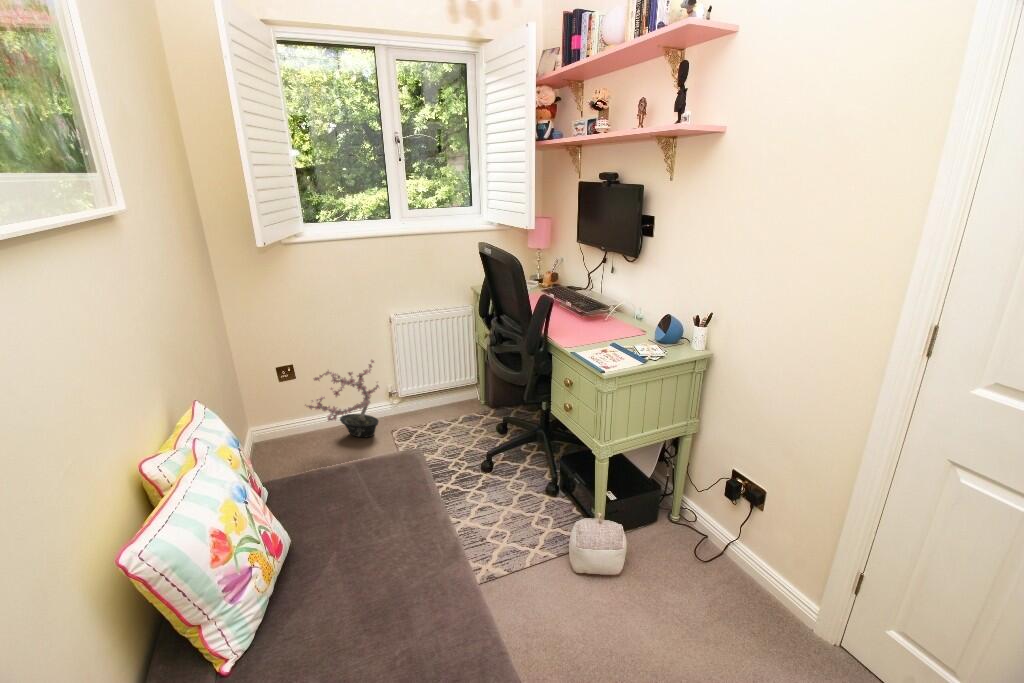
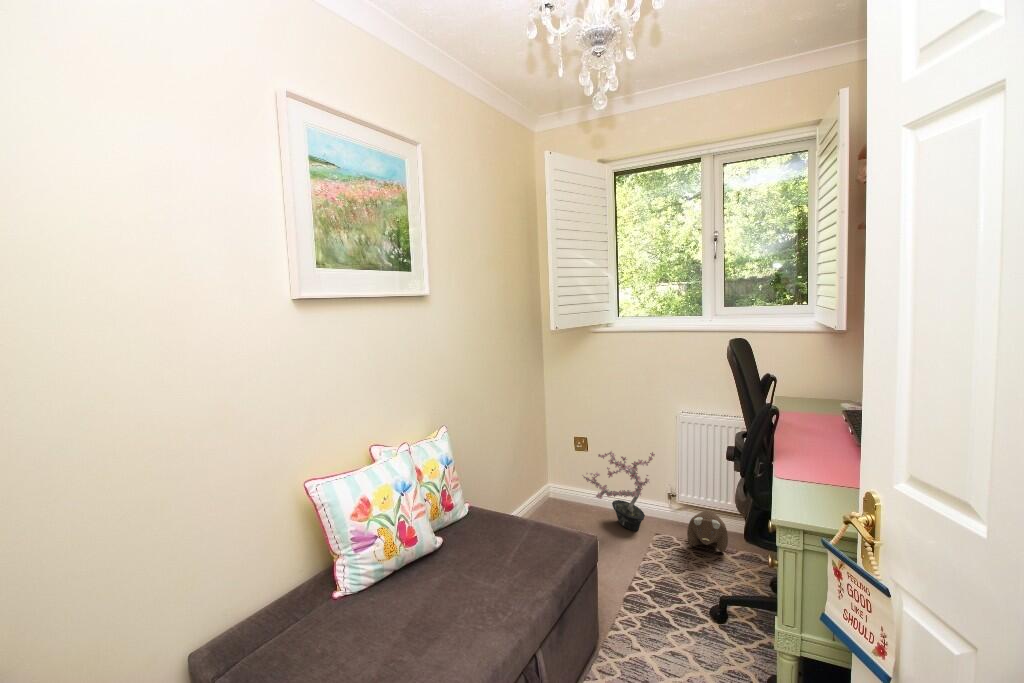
plush toy: none [420,393,453,428] -> present [687,510,728,552]

